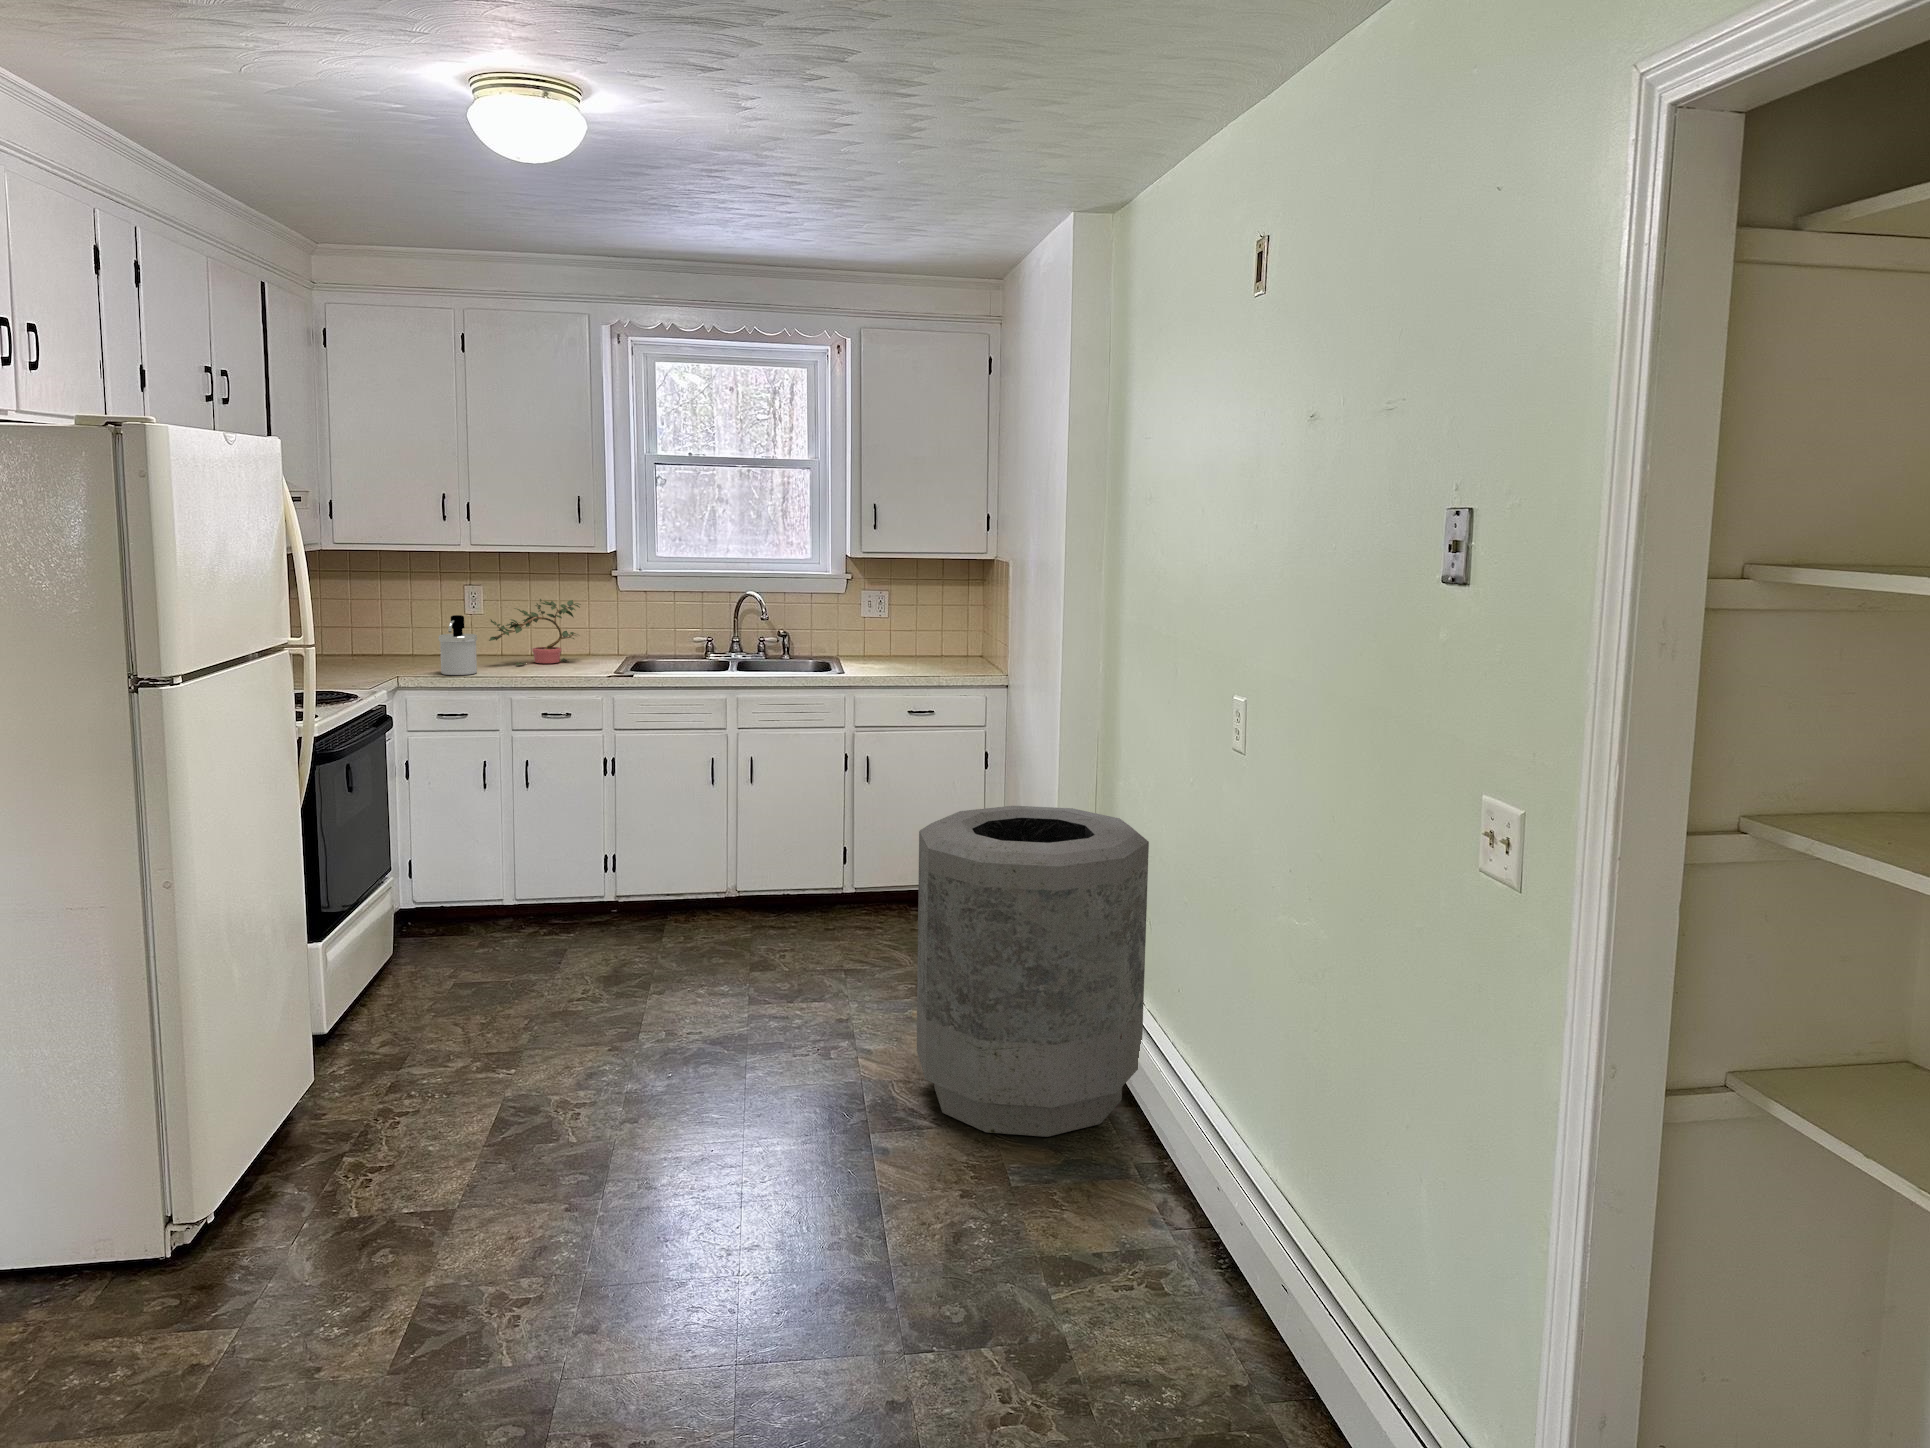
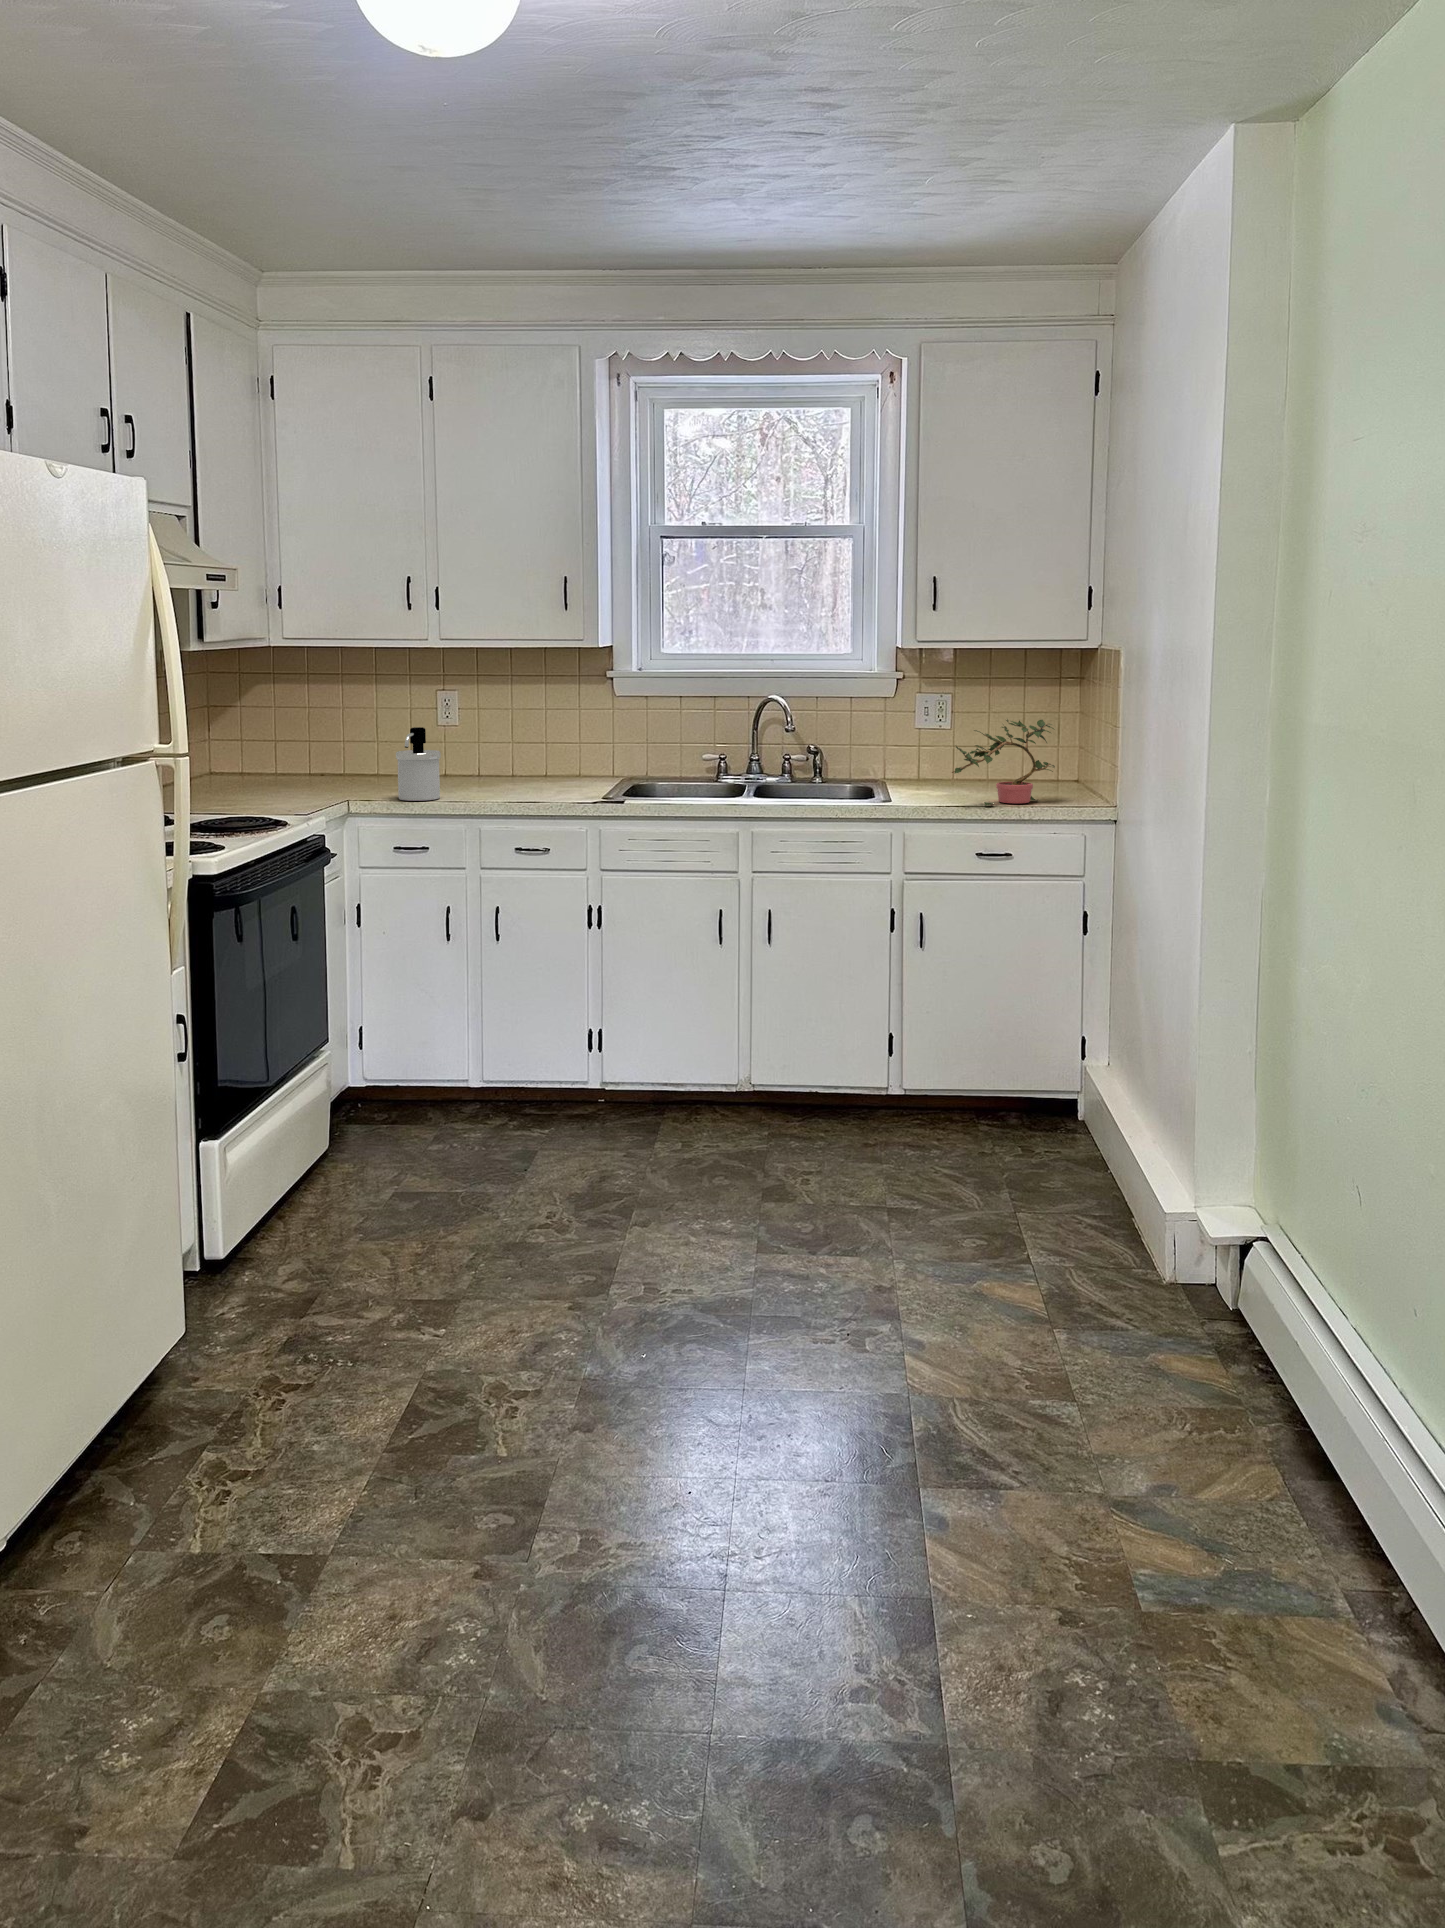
potted plant: present [489,599,581,665] -> present [952,719,1055,806]
trash can: present [917,806,1149,1137] -> none [992,998,1370,1534]

